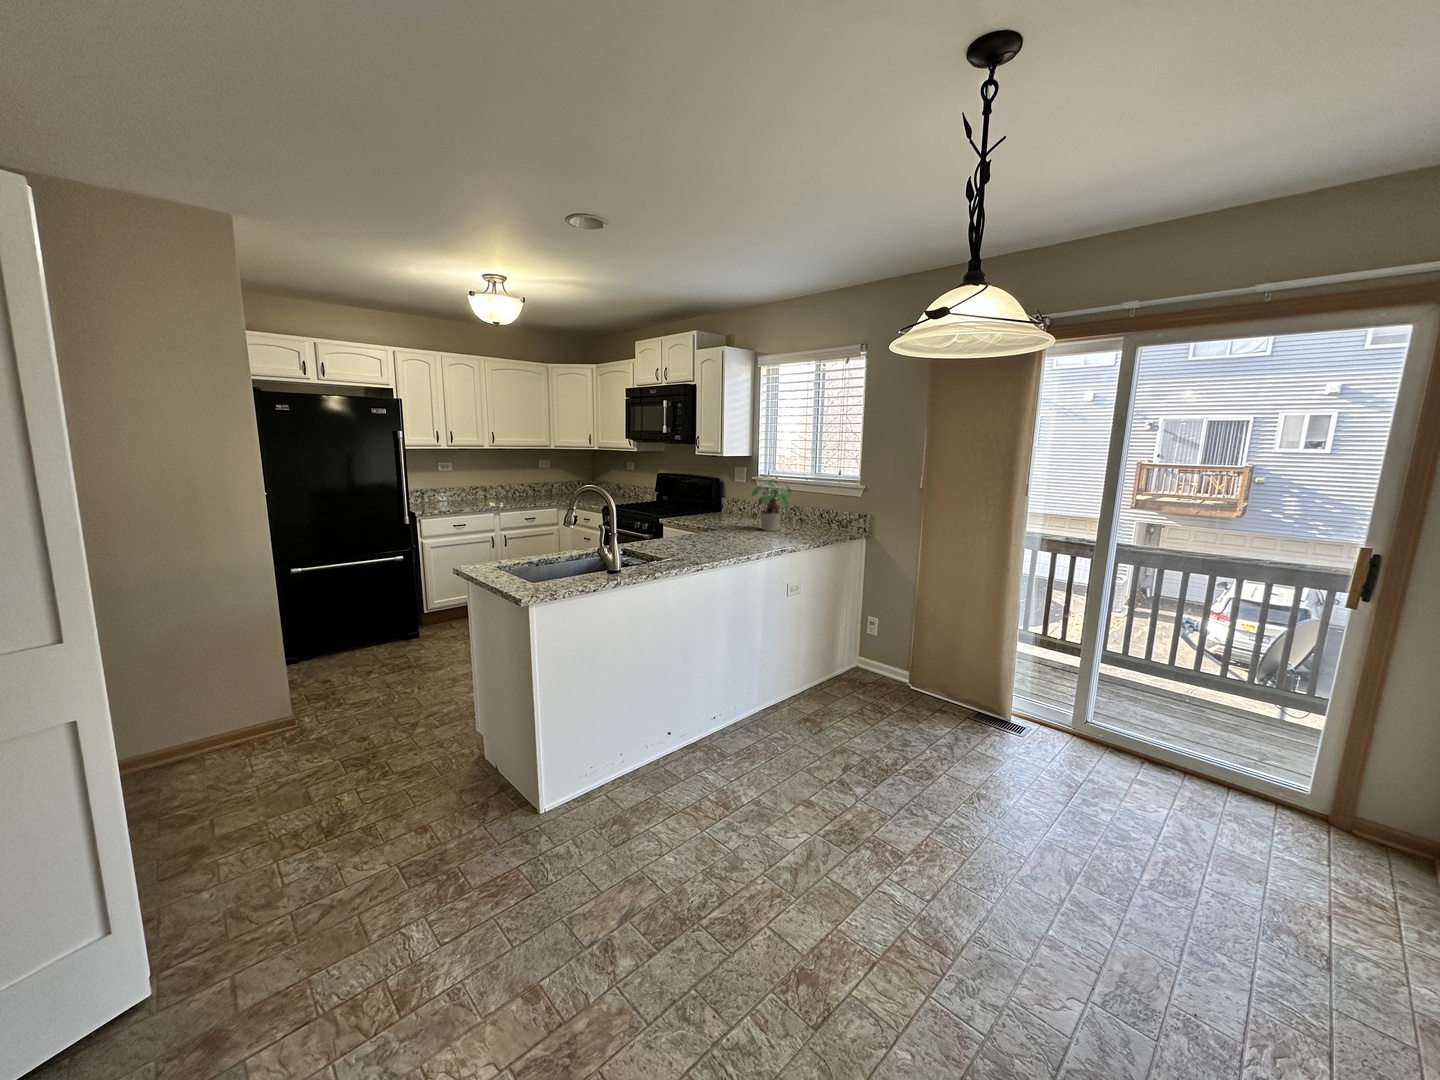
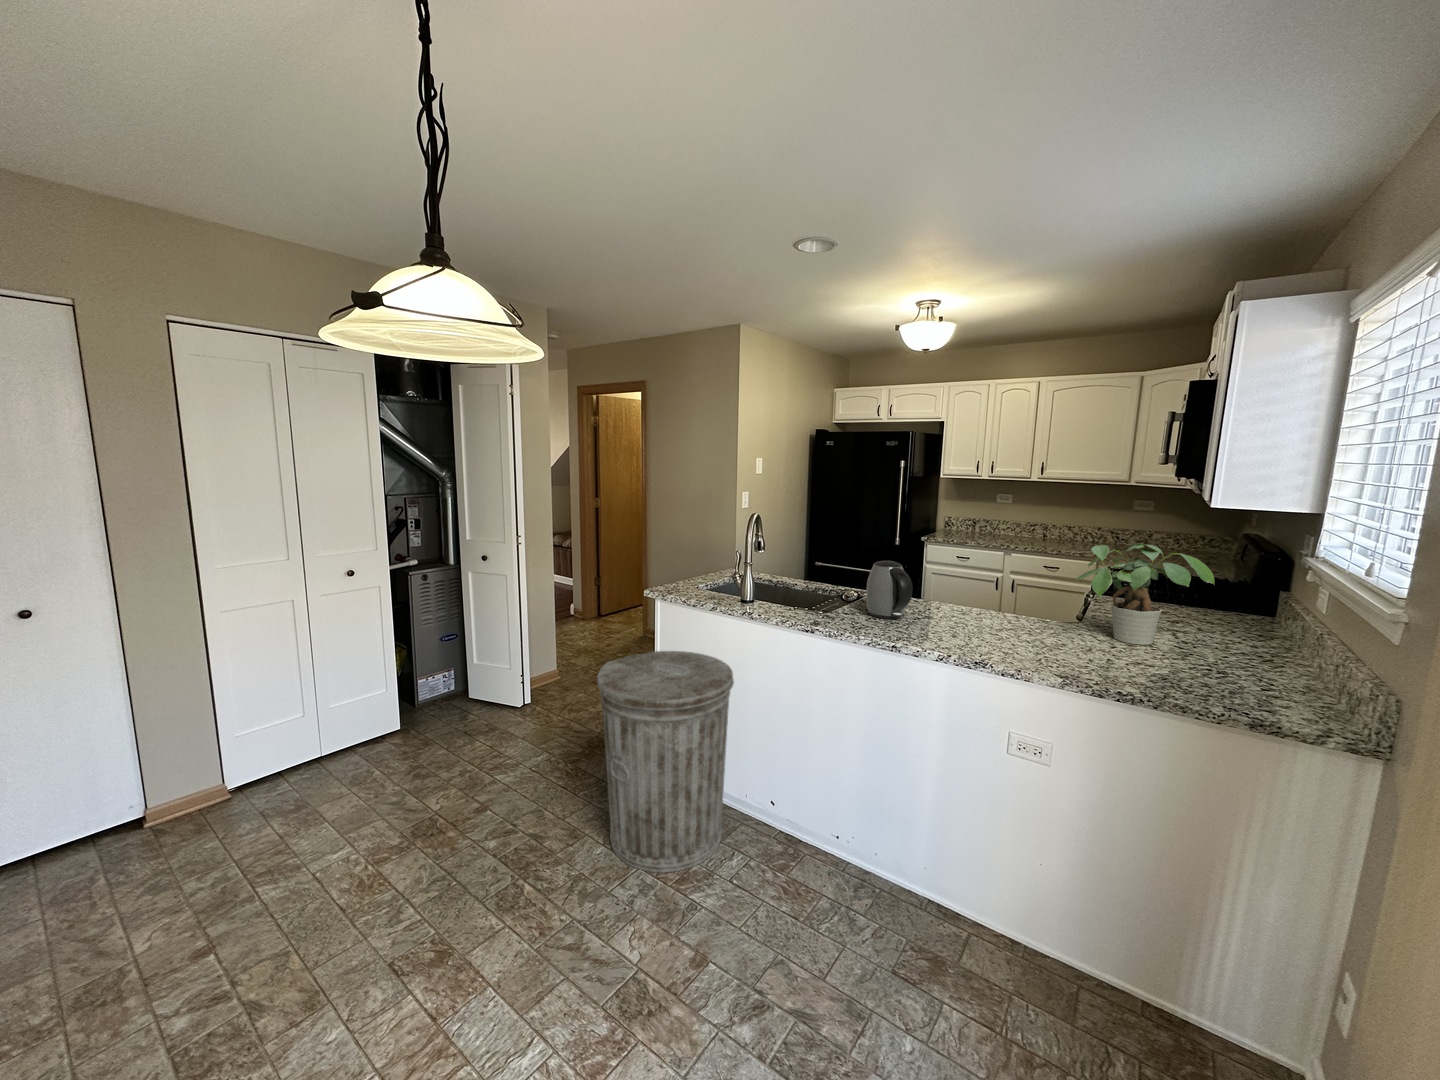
kettle: none [690,510,732,552] -> present [866,561,912,619]
trash can: none [590,630,729,850] -> present [597,651,734,872]

